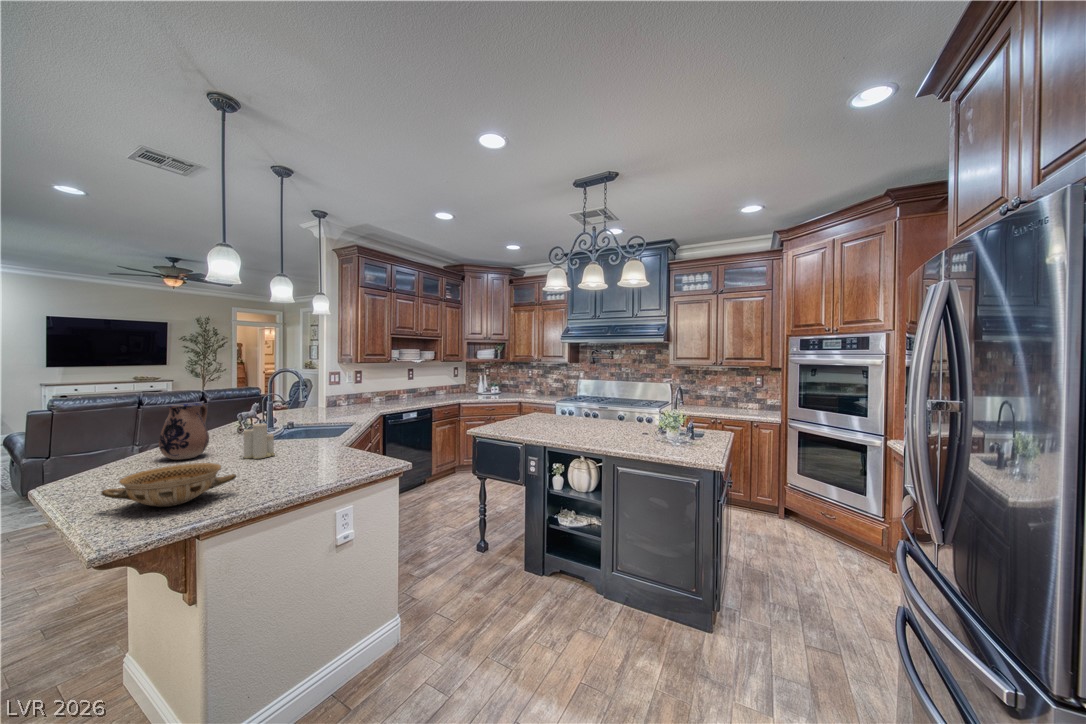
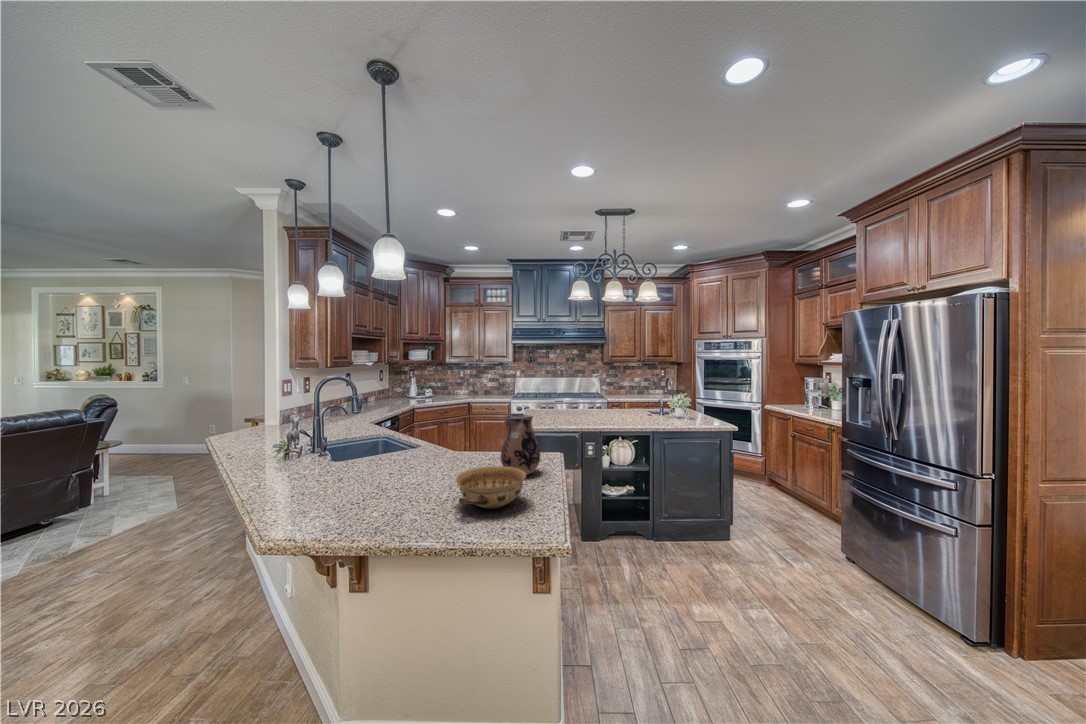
ceramic pitcher: present [159,403,209,460] -> present [501,415,540,475]
candle: present [244,423,275,459] -> none [399,430,426,471]

